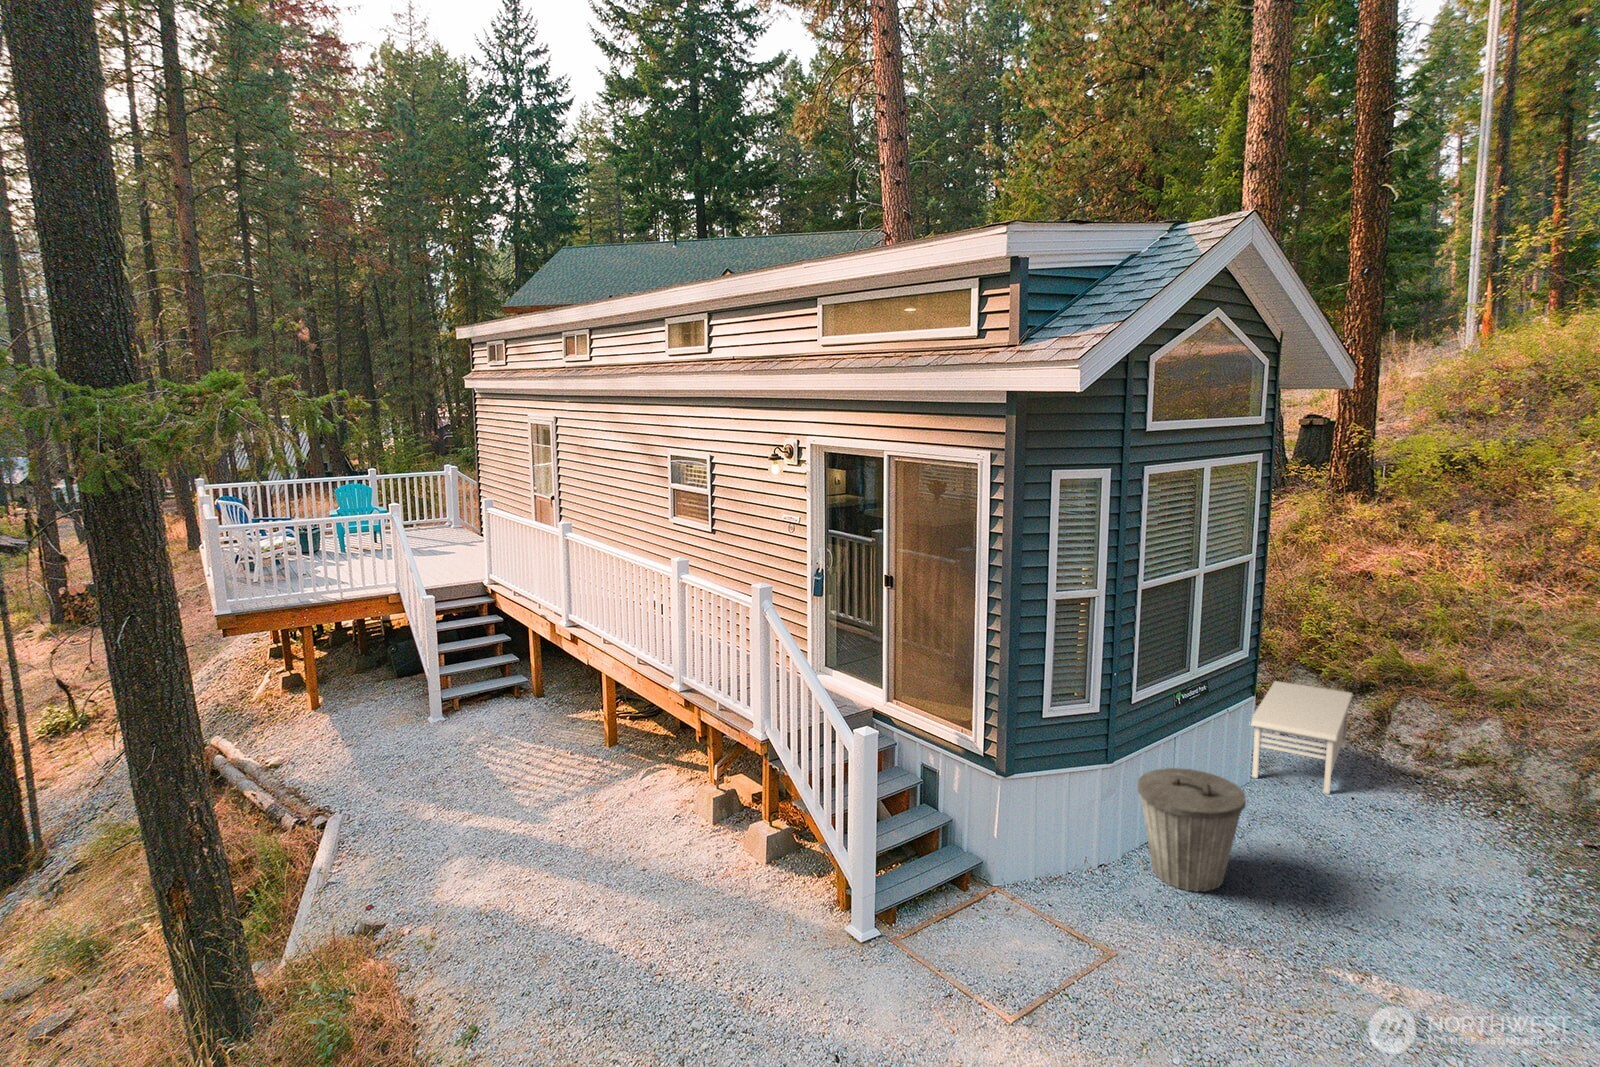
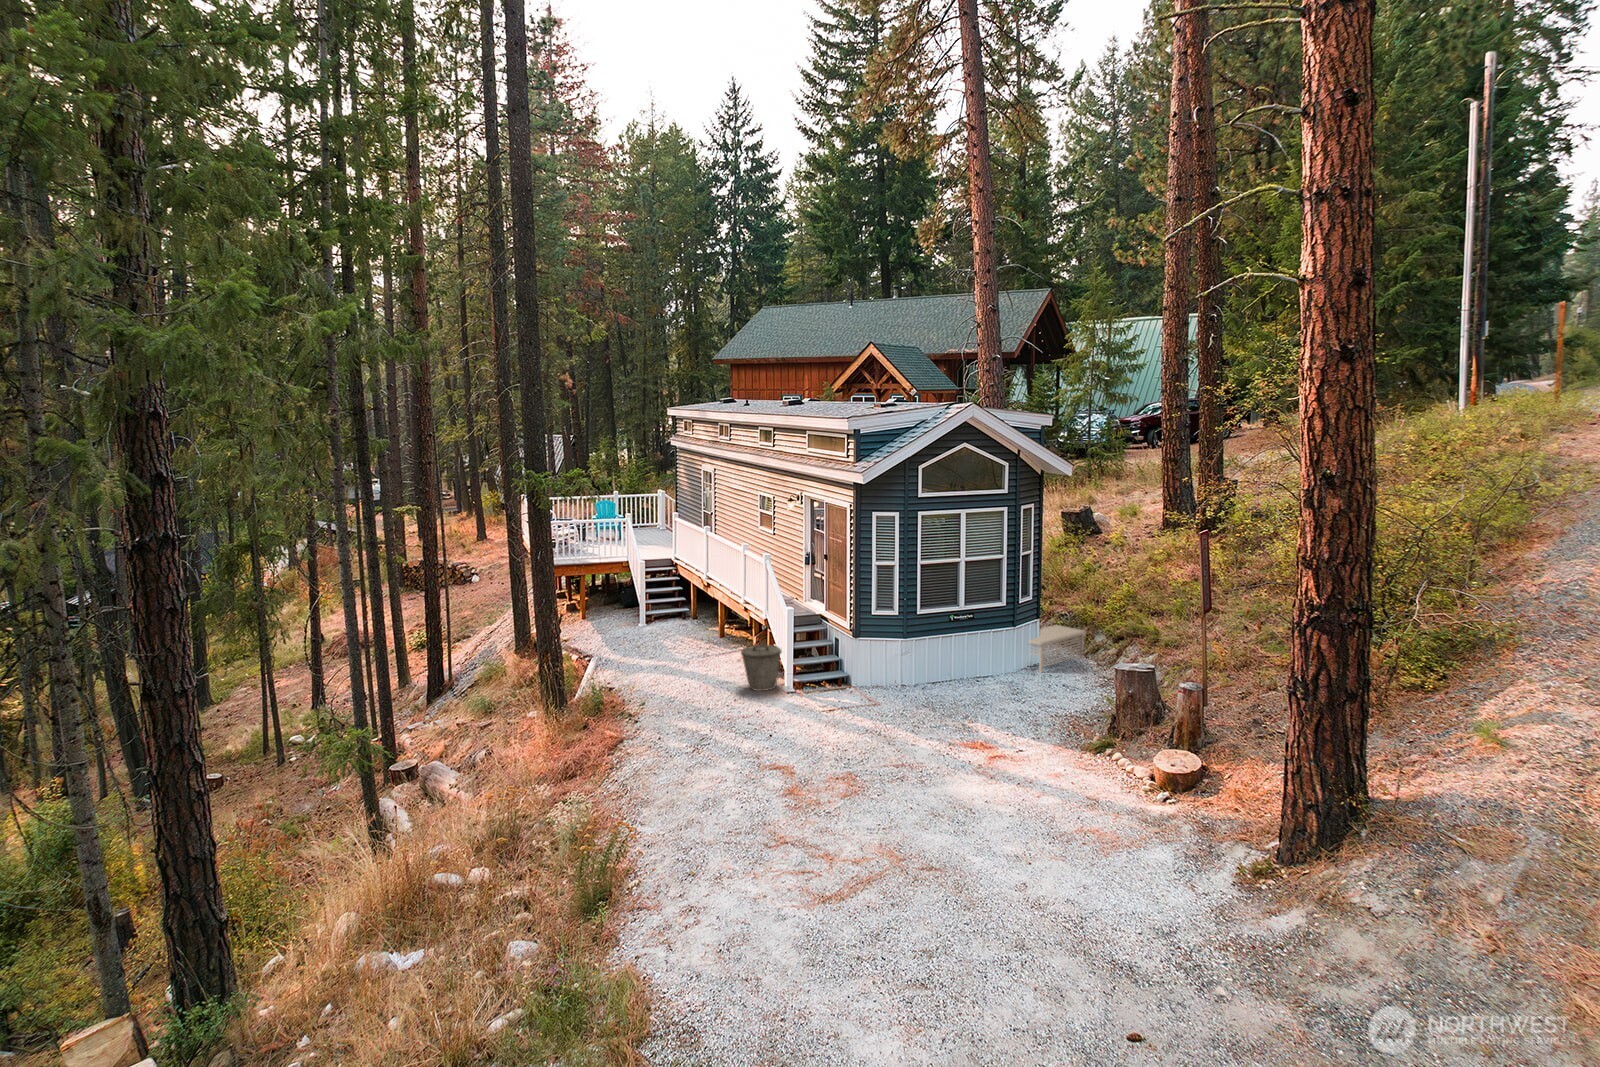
trash can: present [1138,768,1246,892] -> present [741,645,781,691]

